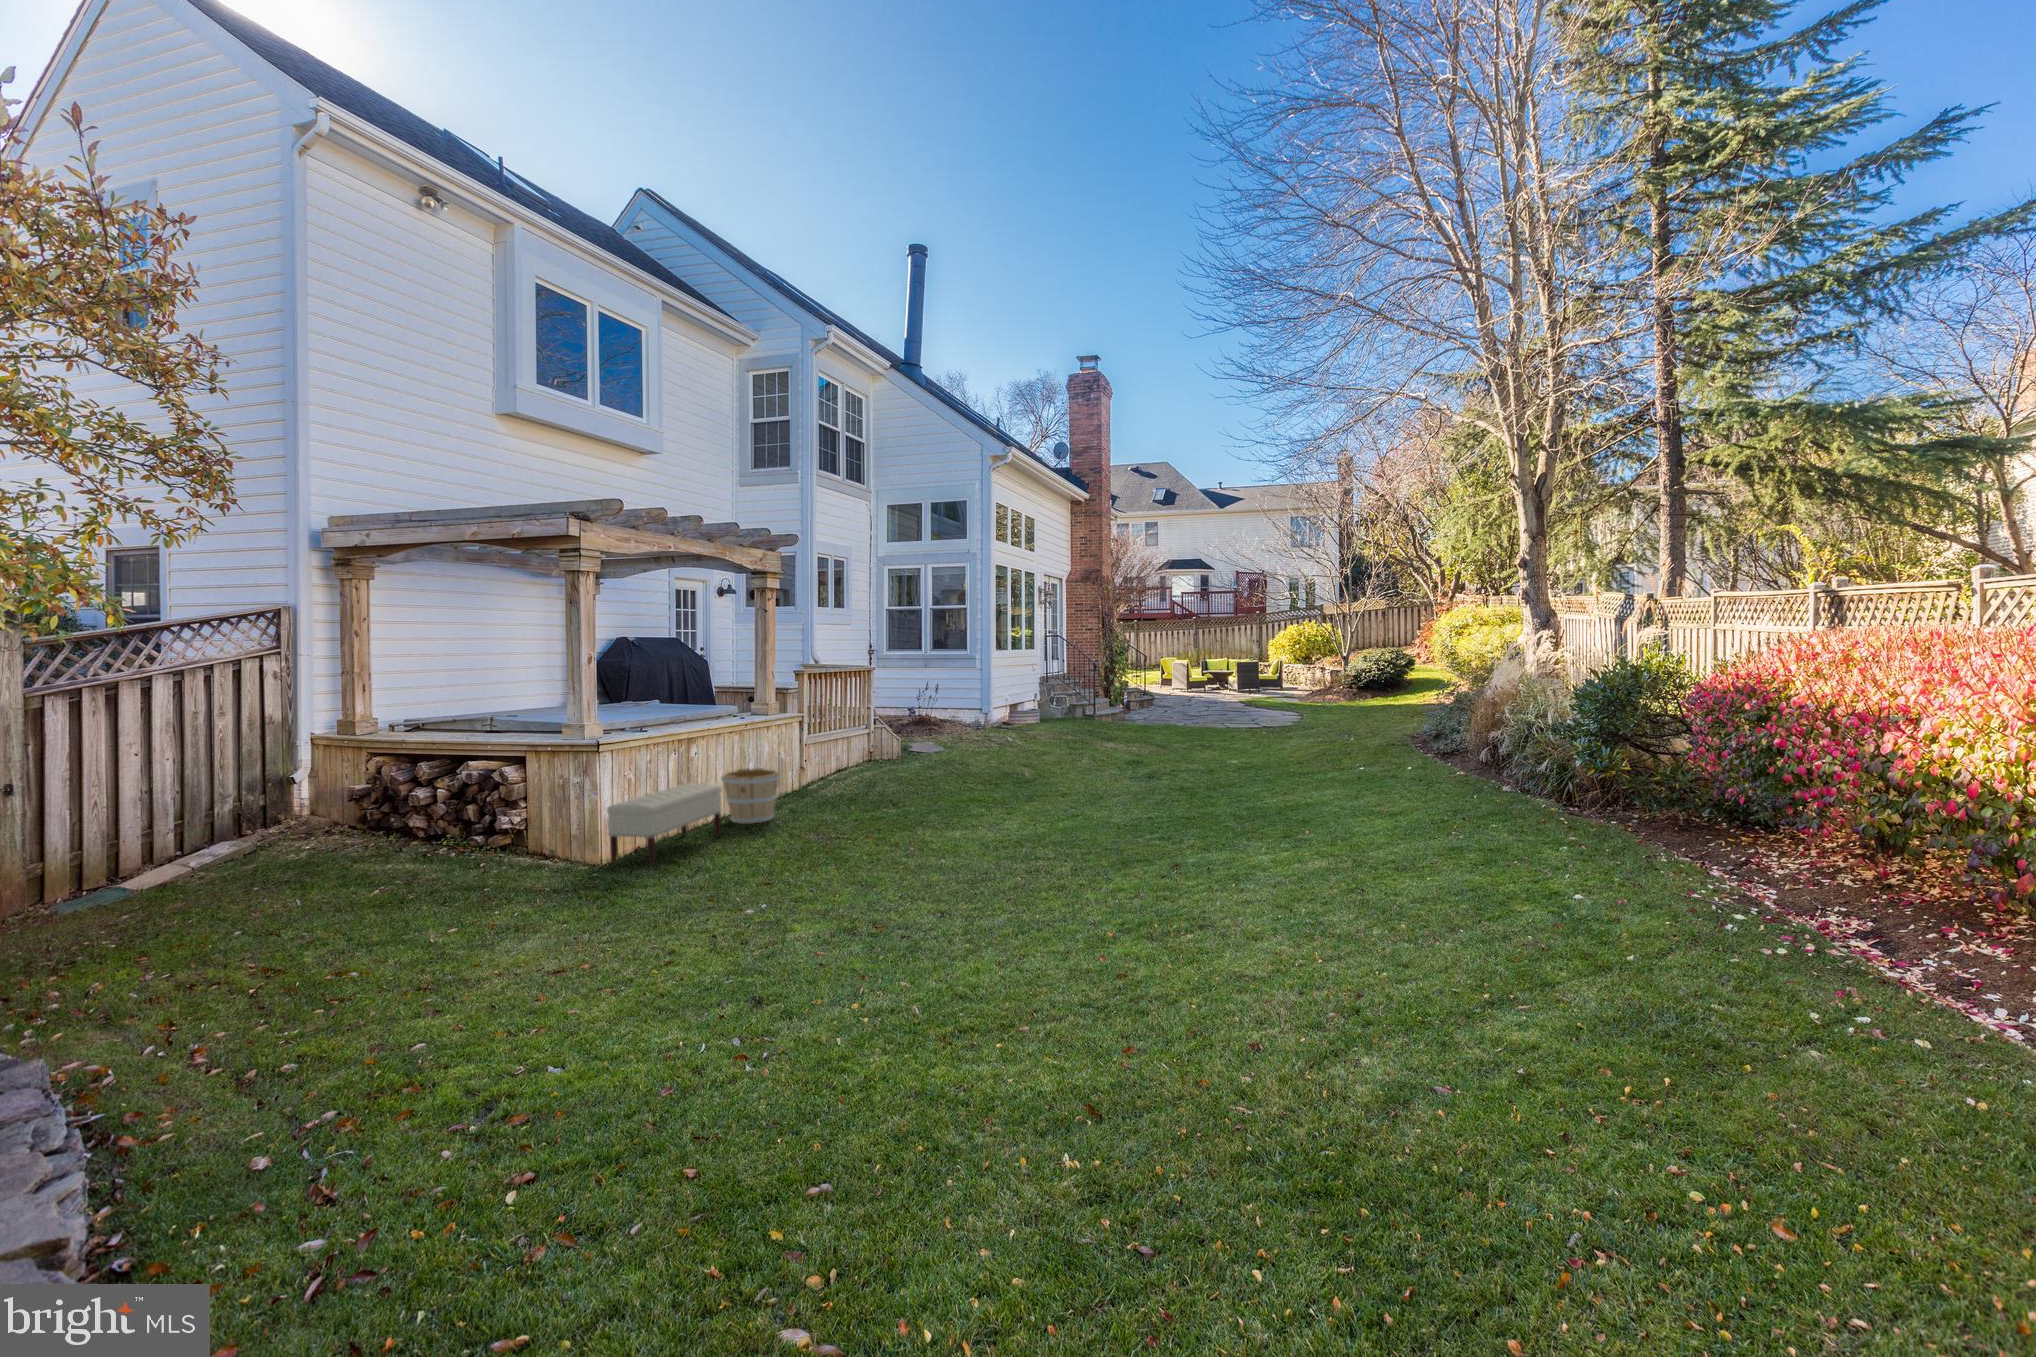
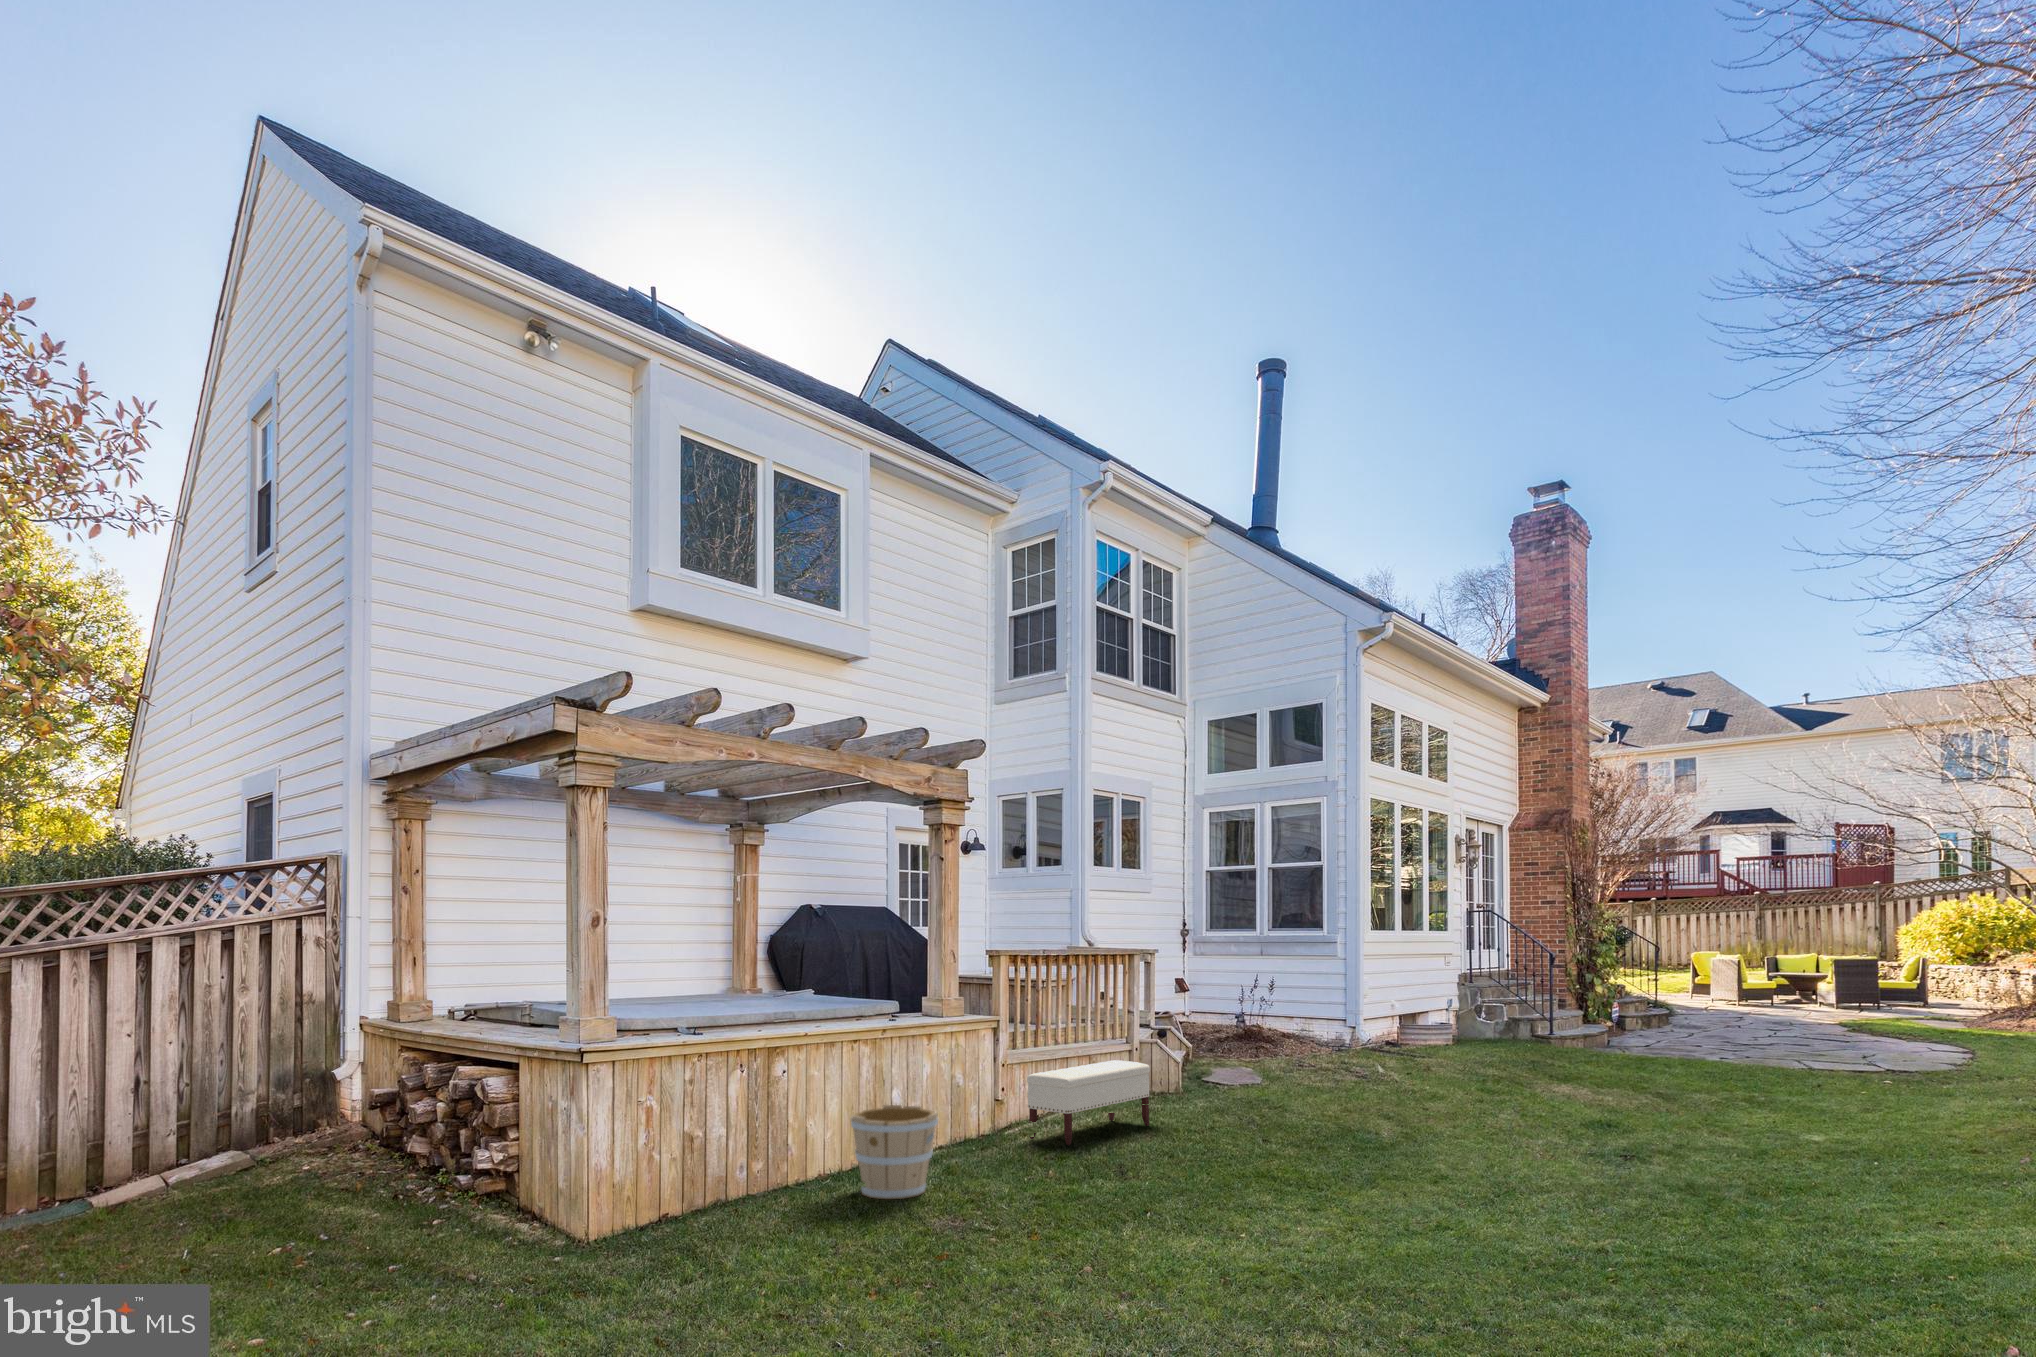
bench: present [607,783,722,865] -> present [1027,1060,1150,1145]

